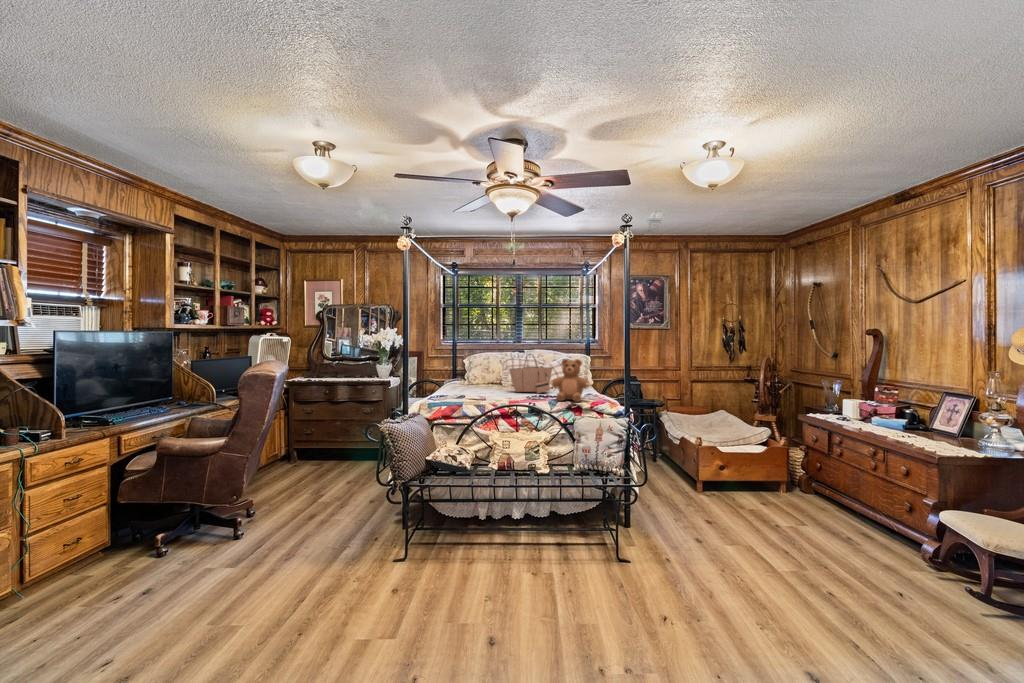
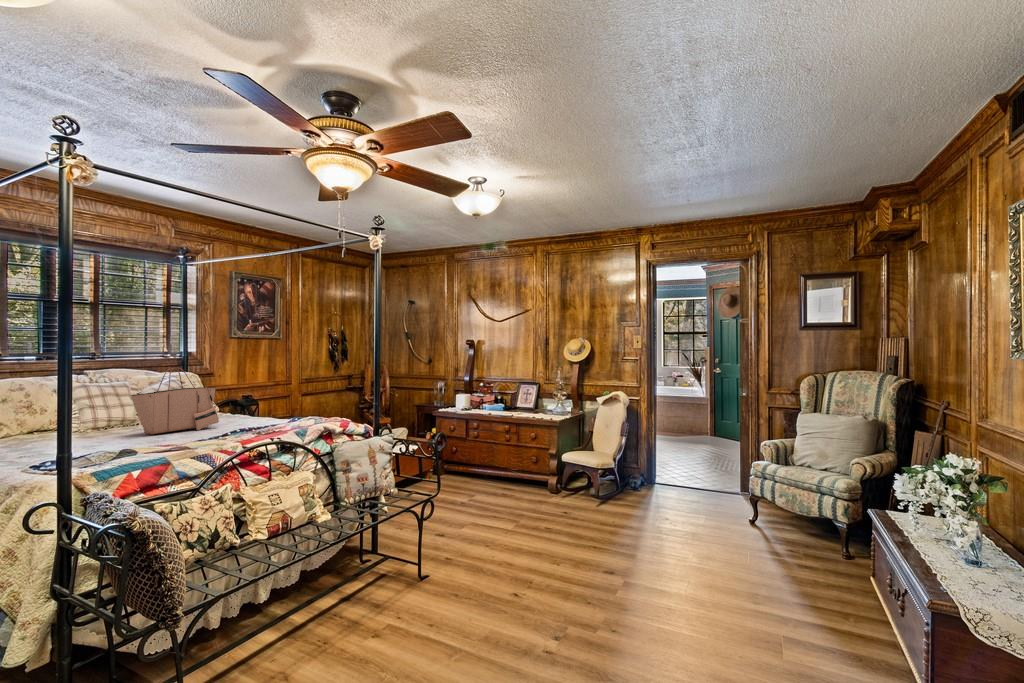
teddy bear: present [550,359,590,402] -> none [252,369,315,430]

